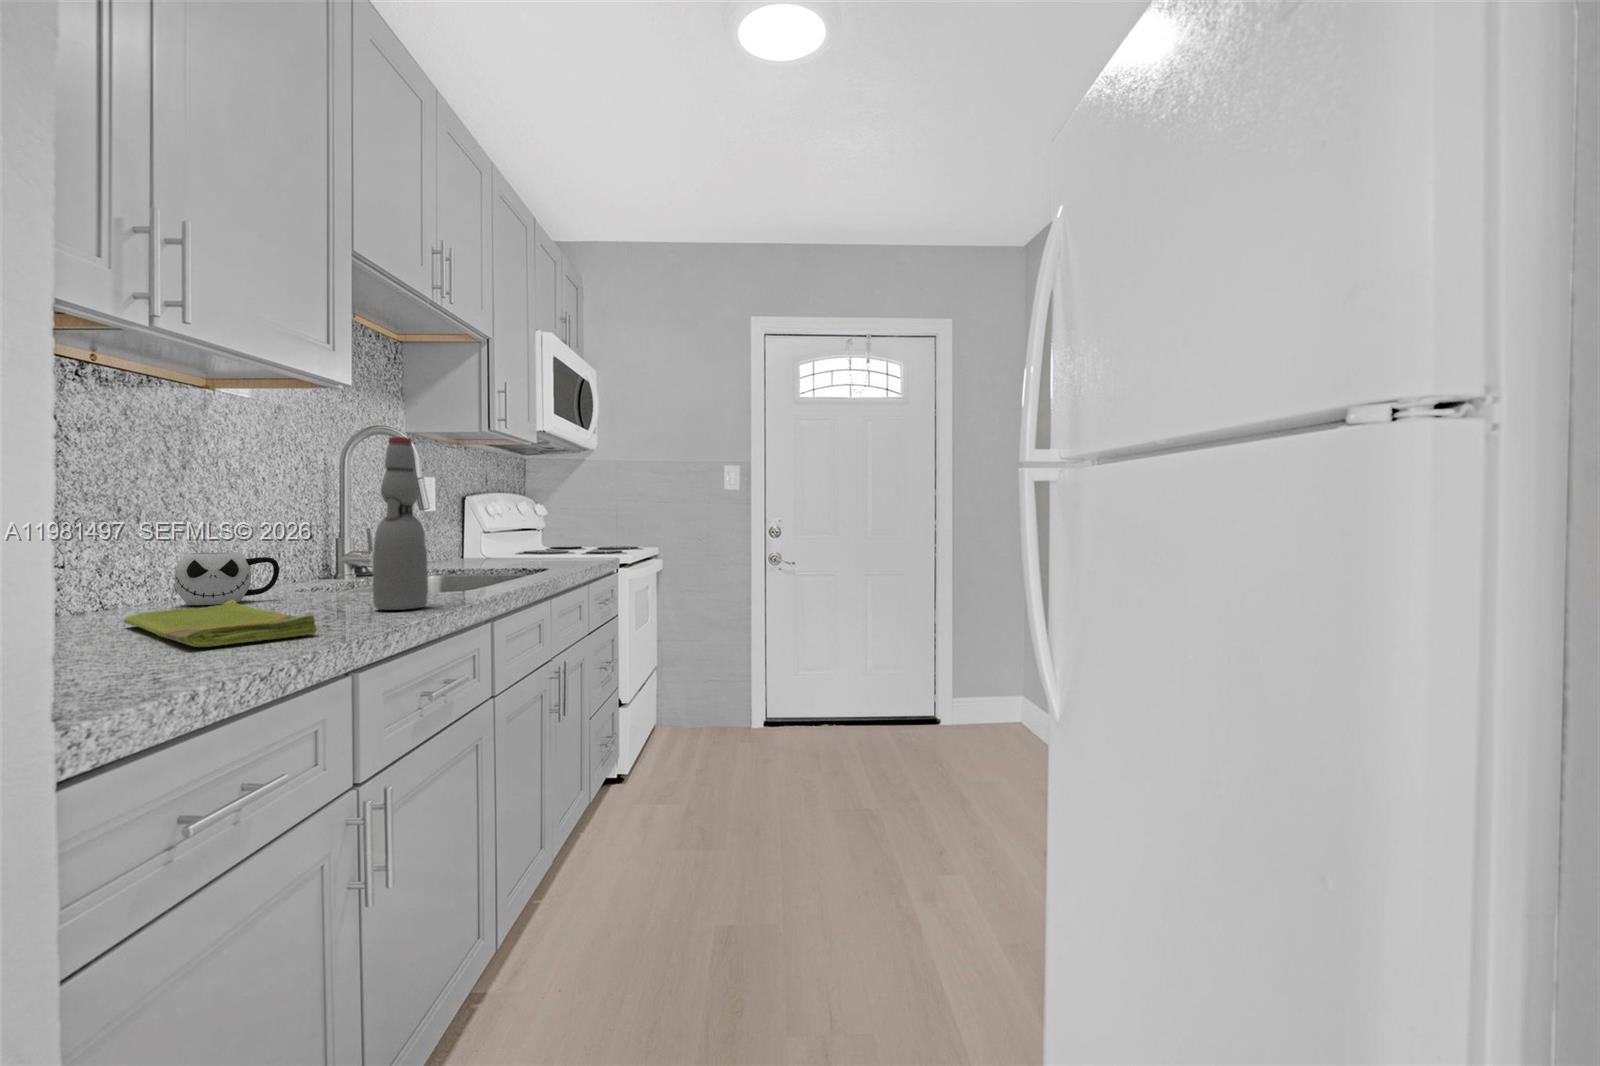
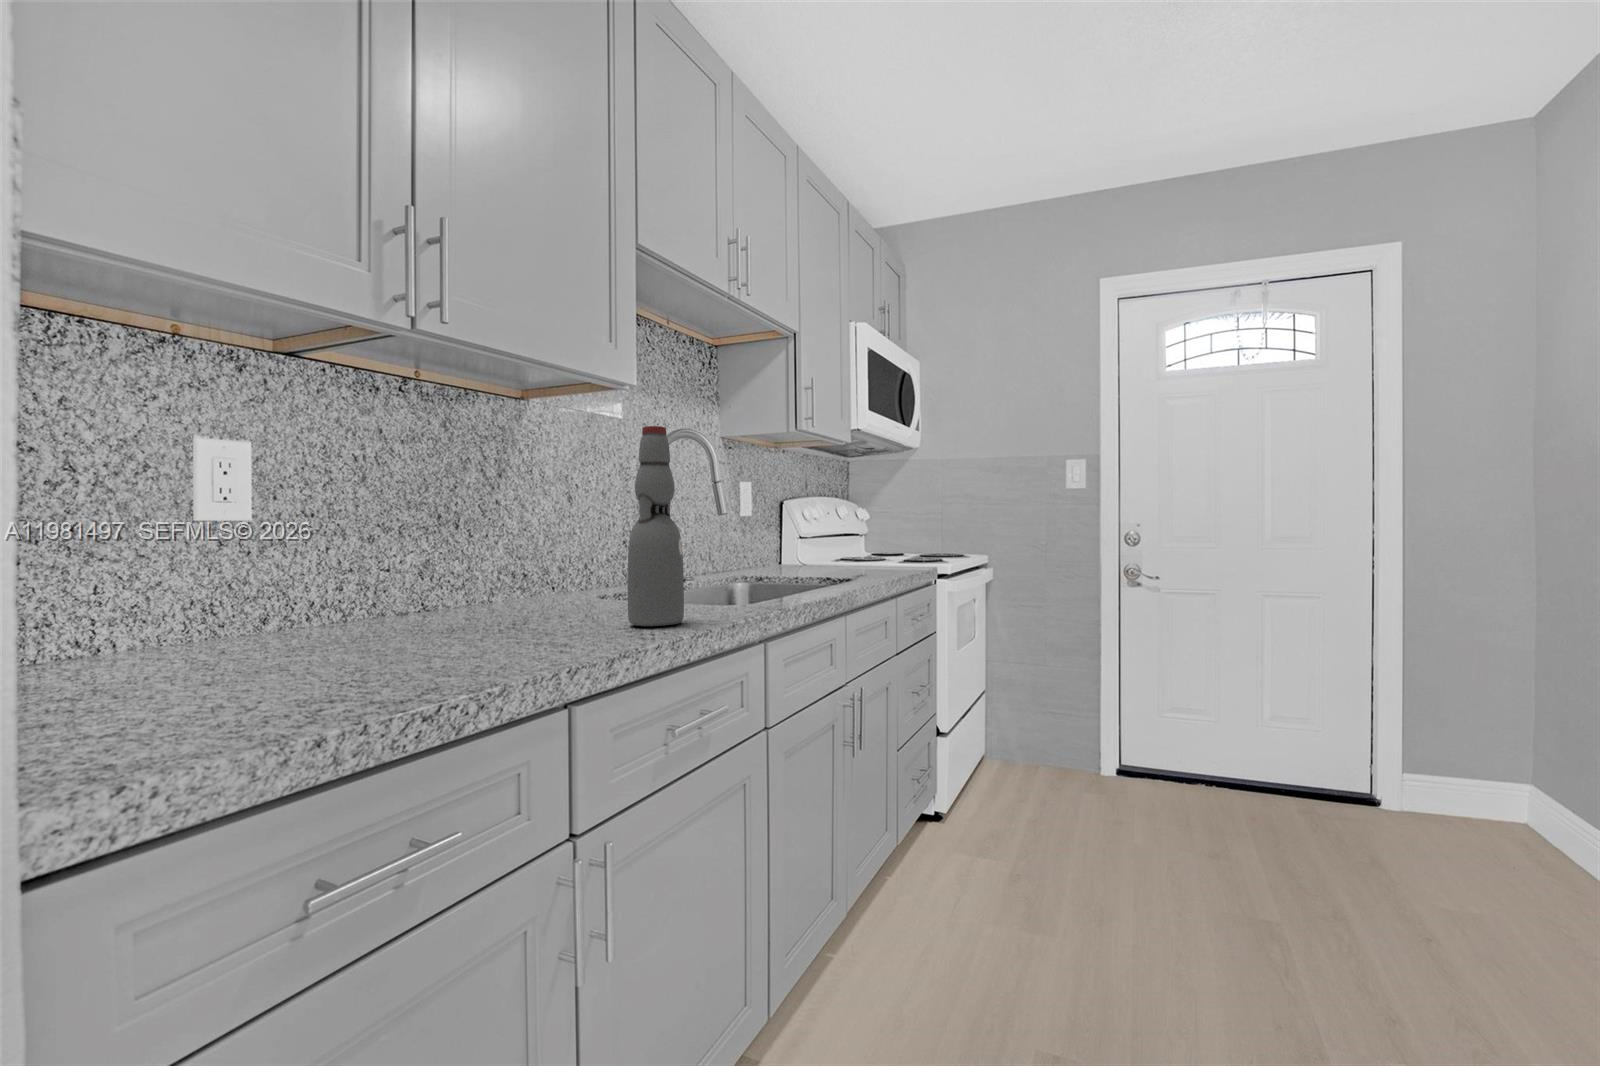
mug: present [175,552,279,605] -> none [481,558,569,611]
dish towel: present [124,600,317,647] -> none [394,608,534,667]

